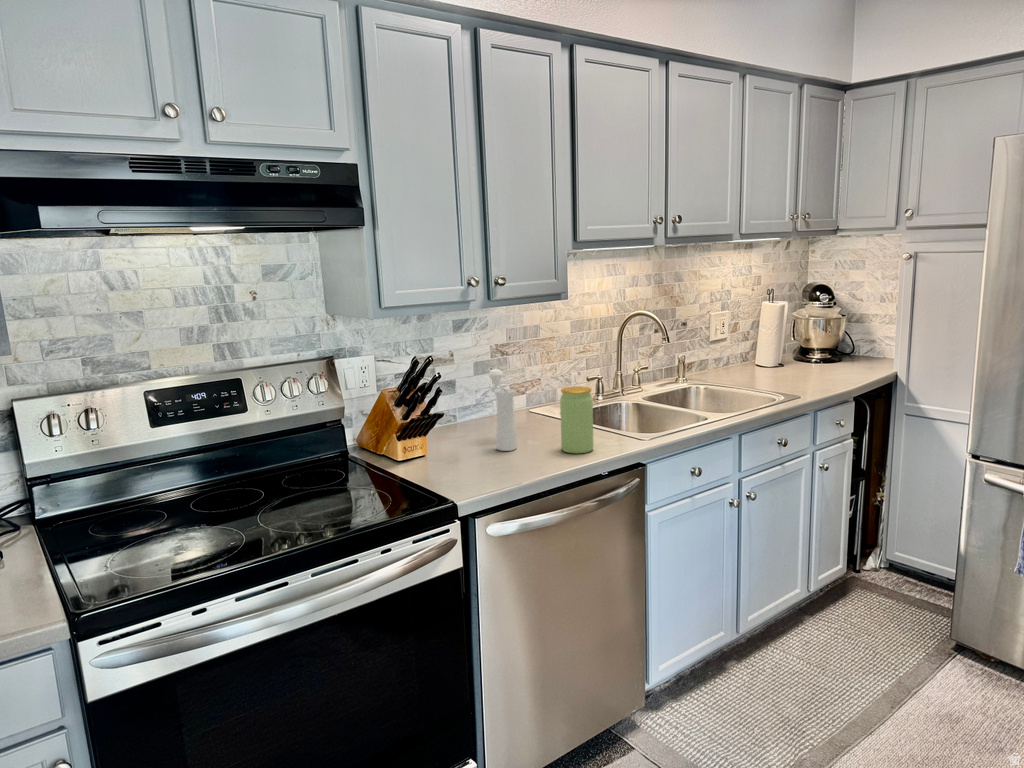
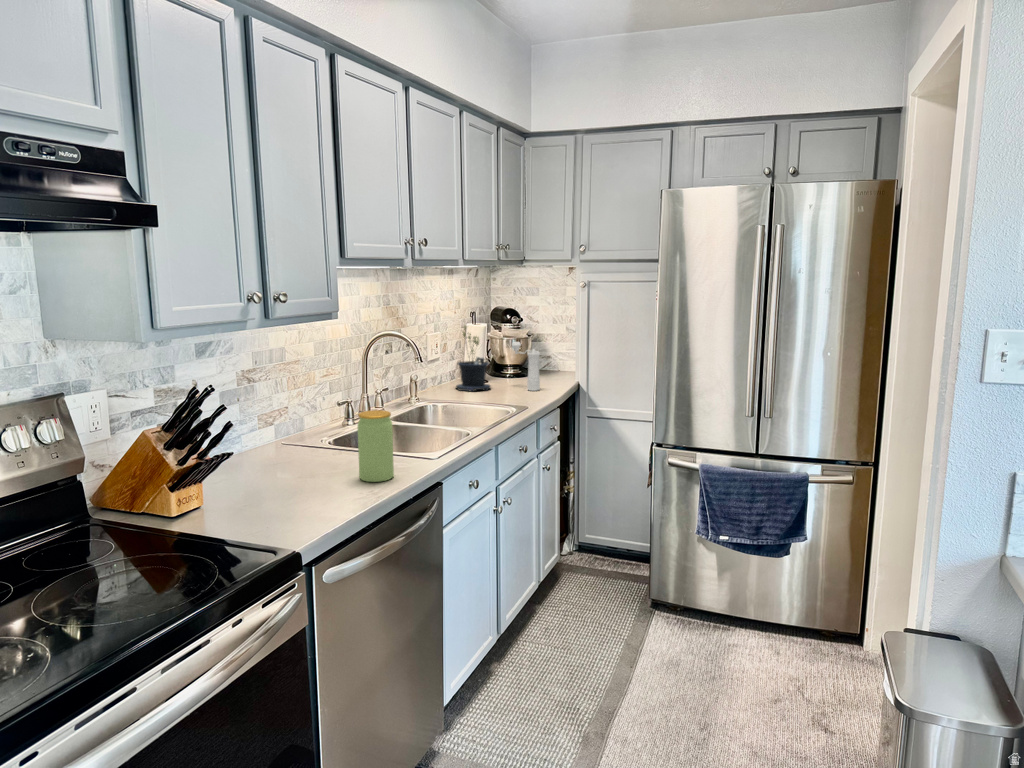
potted plant: none [740,305,784,376] -> present [456,326,491,391]
pepper mill: present [488,369,517,451] -> present [512,342,540,391]

